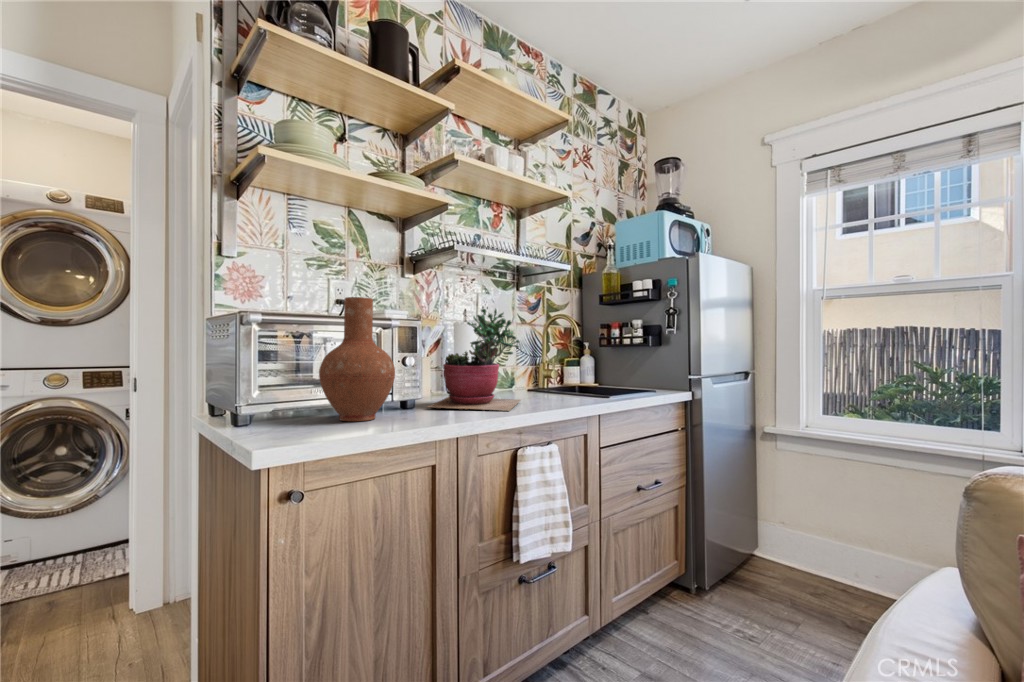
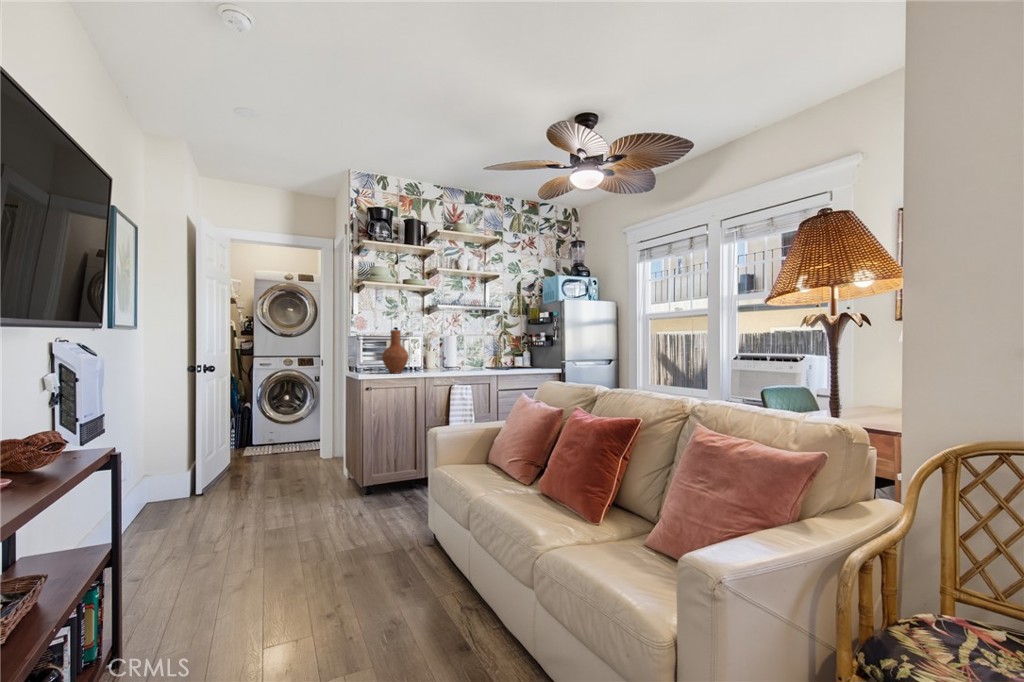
succulent plant: present [428,309,521,411] -> none [424,331,468,372]

